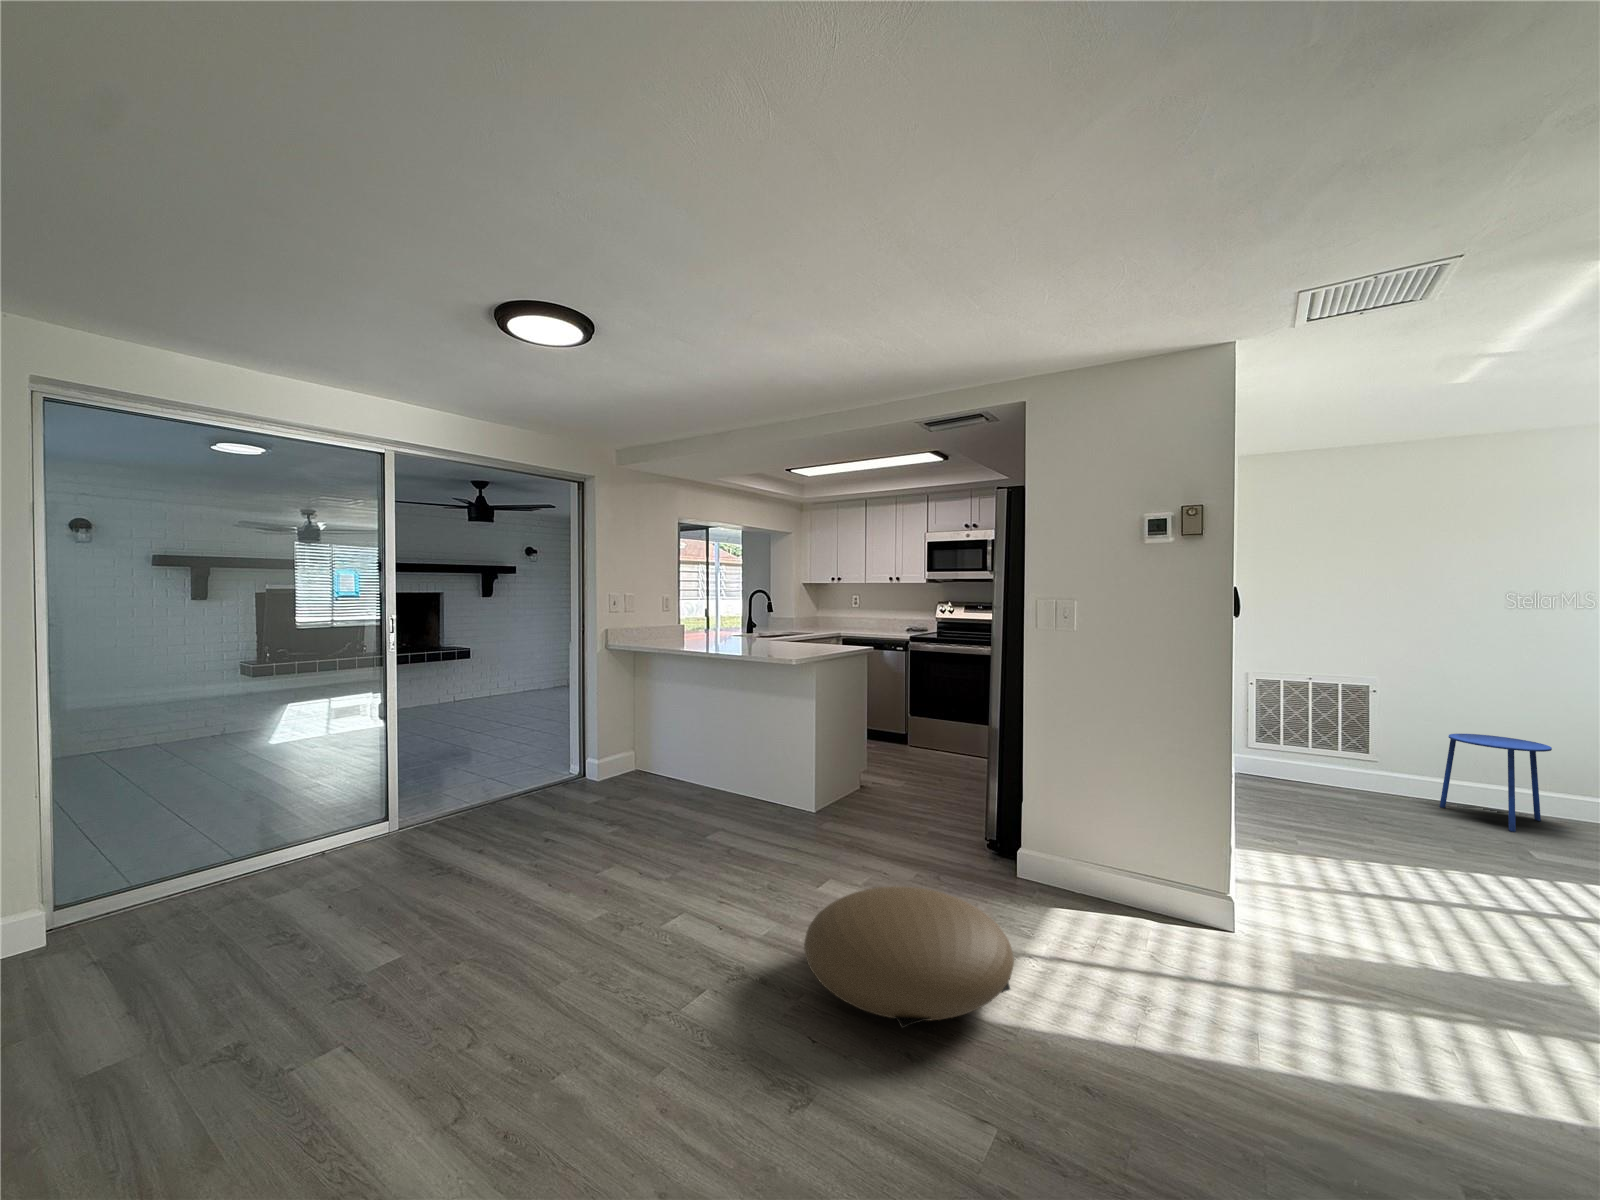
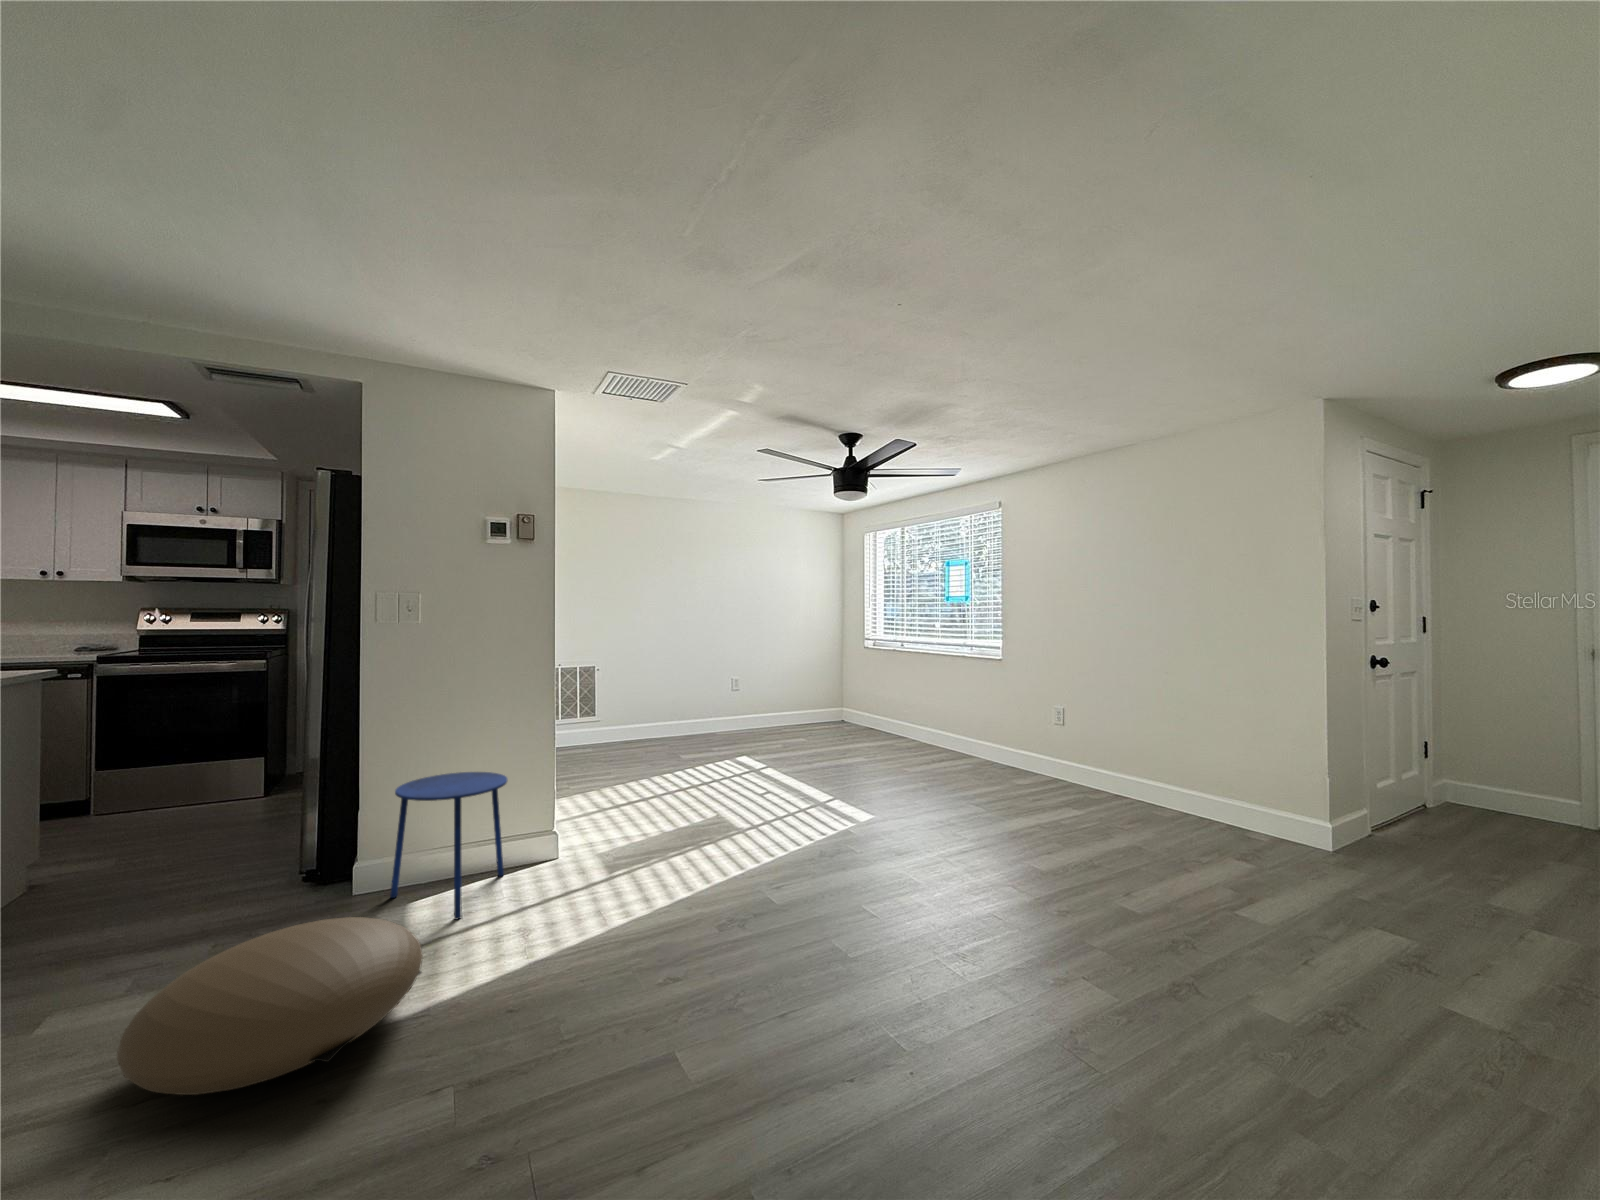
side table: present [1440,734,1552,832] -> present [390,772,507,919]

